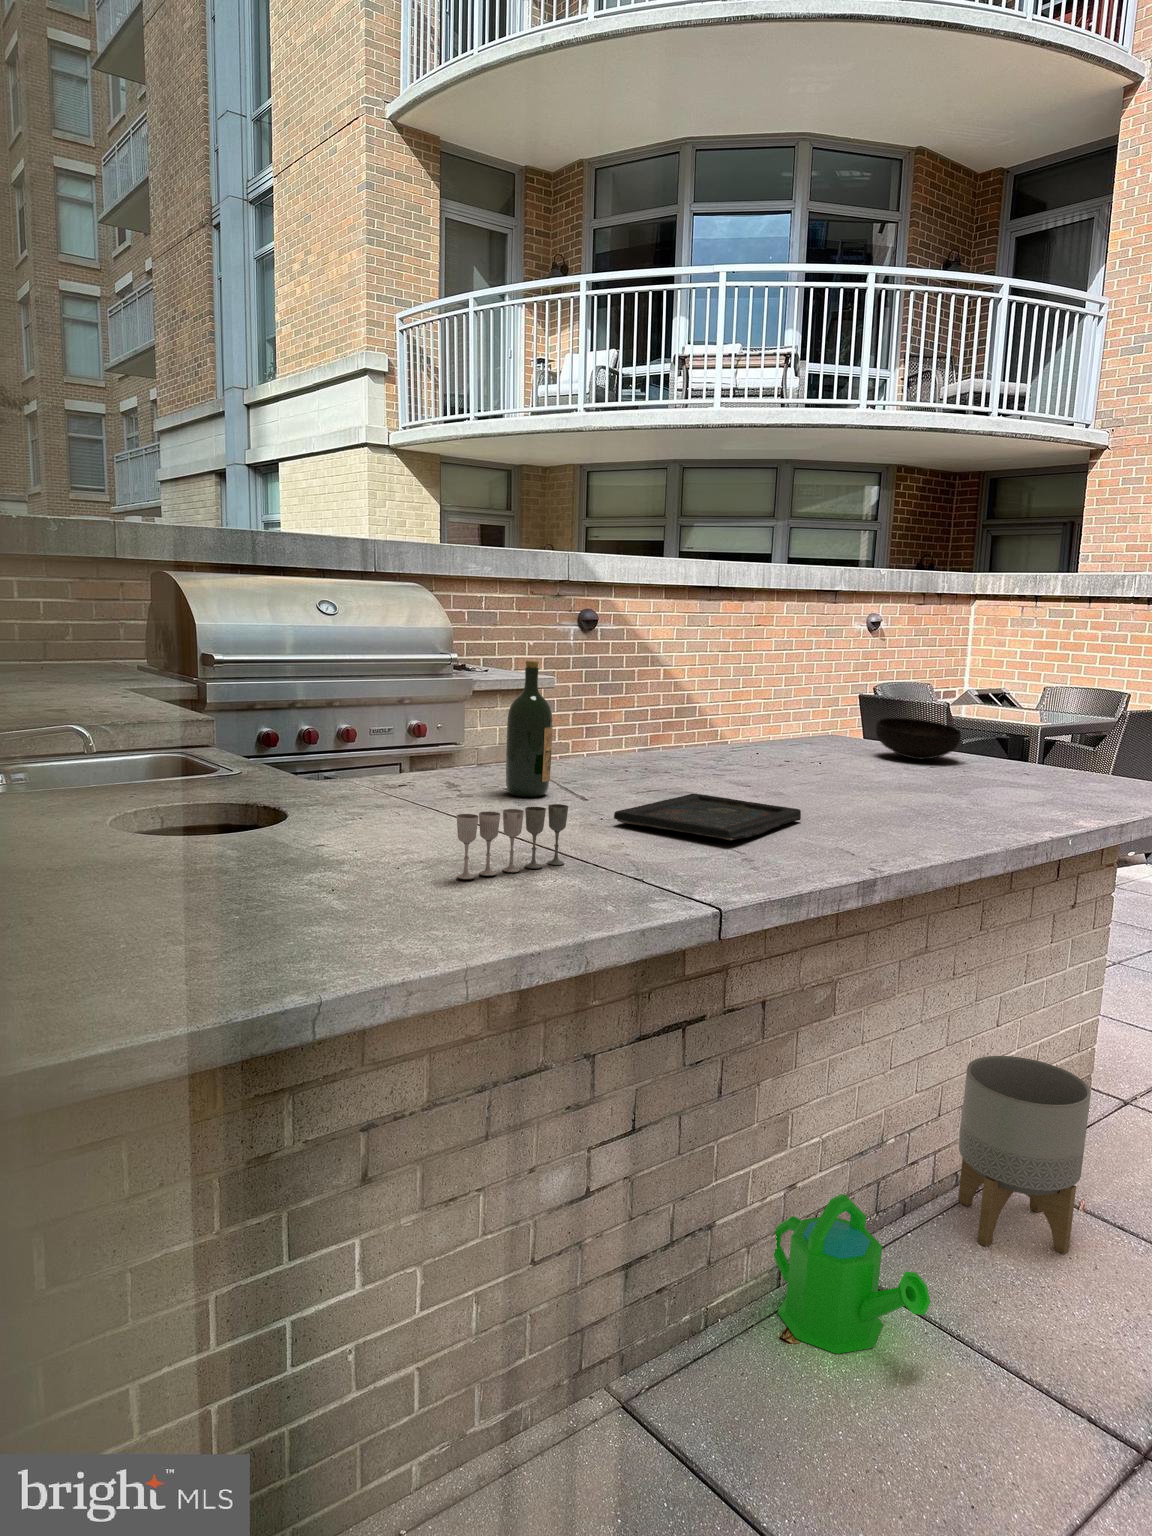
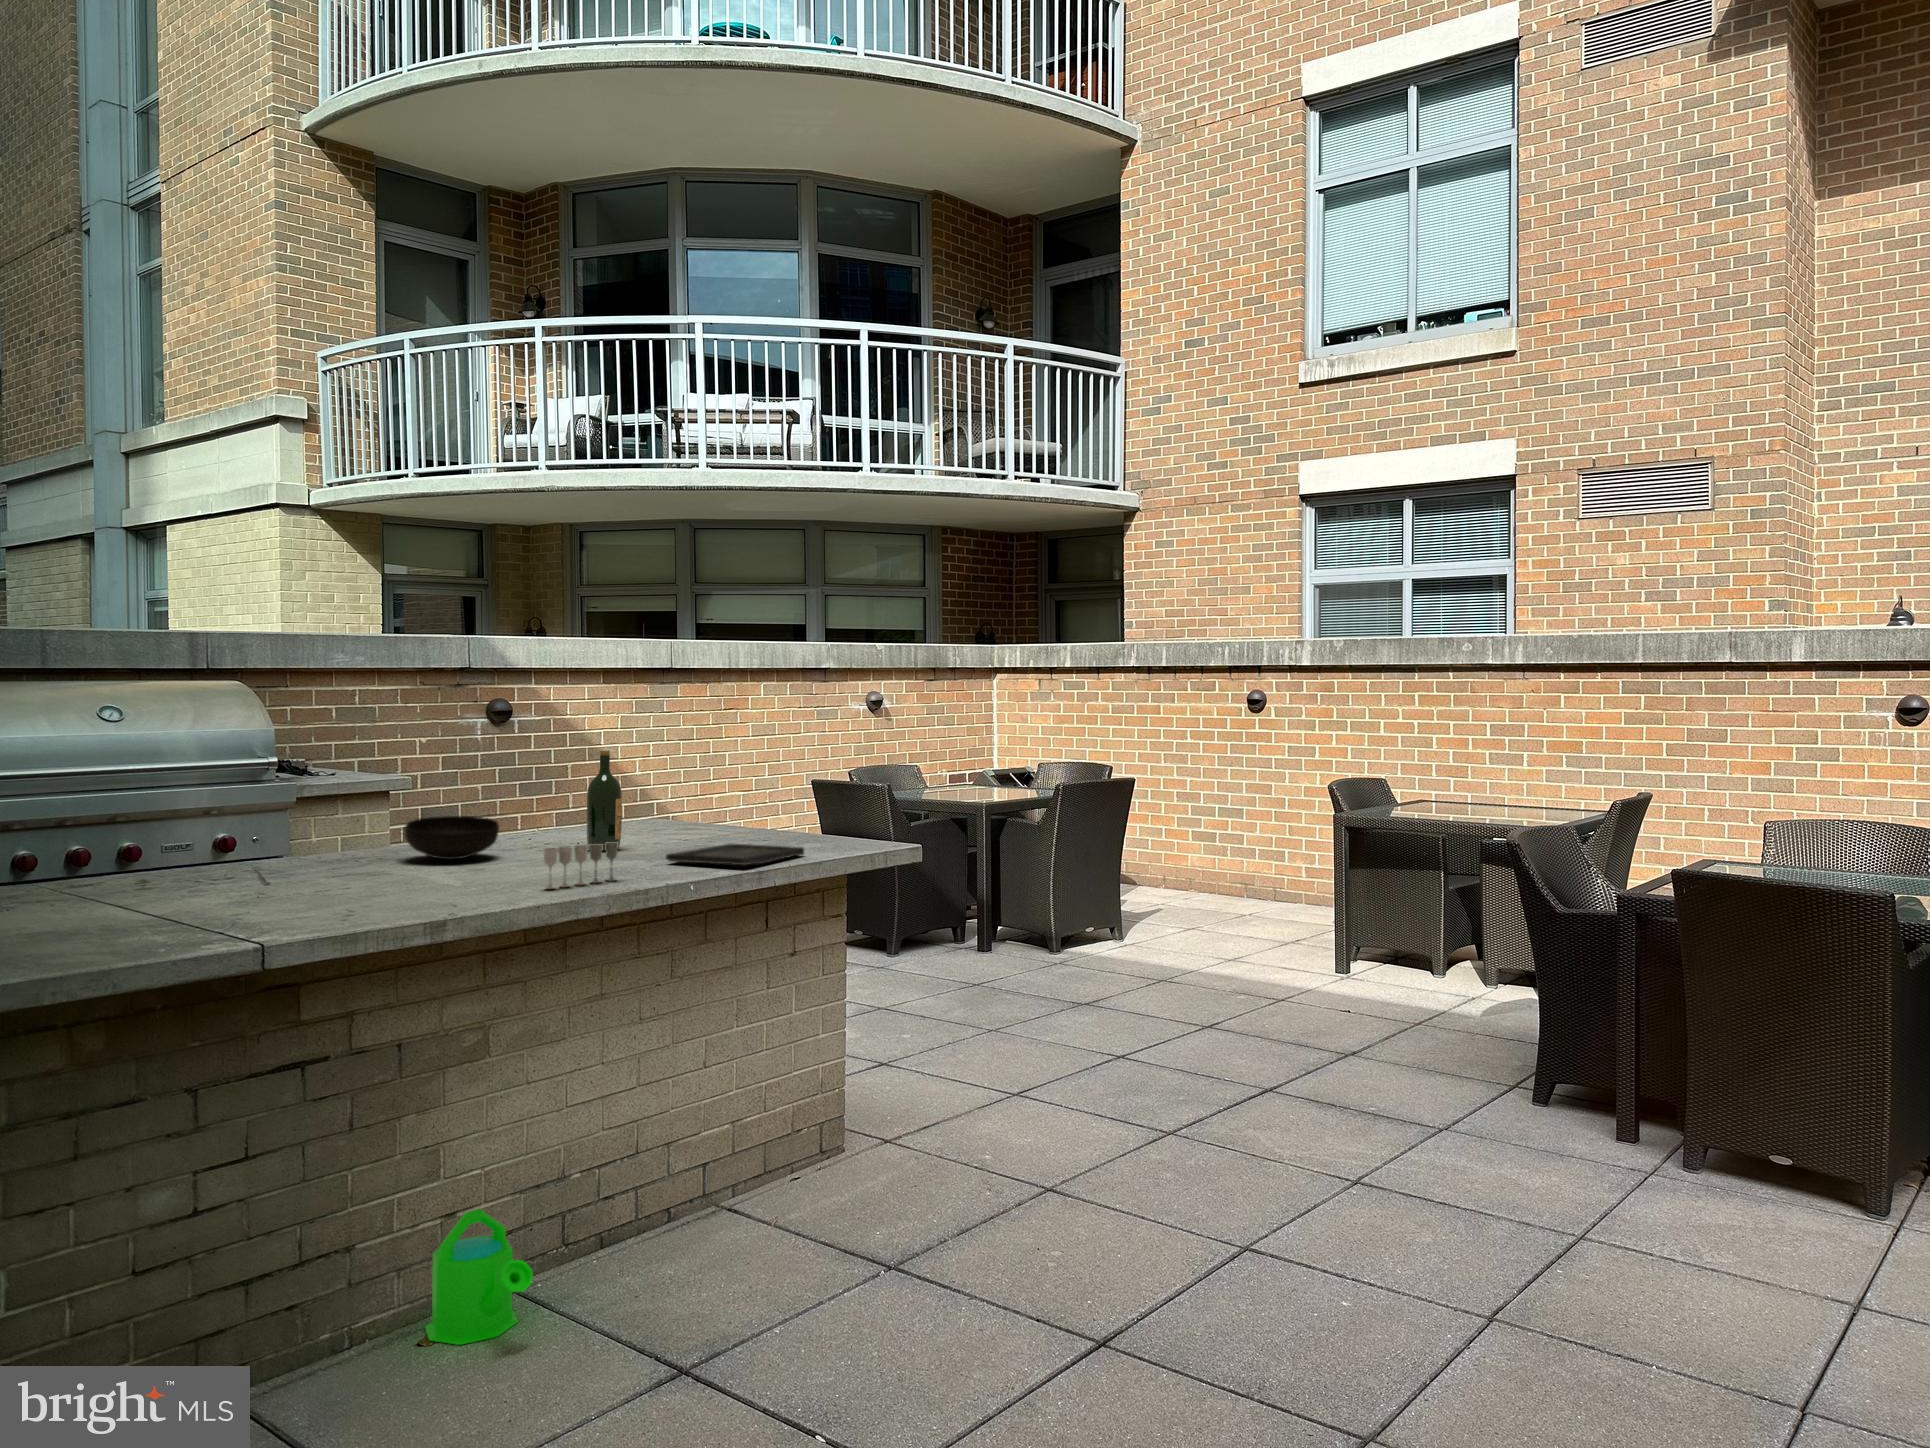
wine bottle: present [506,661,553,797] -> present [587,751,622,851]
bowl: present [876,718,961,759] -> present [405,816,499,860]
tray: present [614,794,801,840] -> present [666,844,804,865]
wine glass: present [457,804,568,879] -> present [544,842,619,889]
planter: present [958,1056,1091,1254] -> none [648,1093,751,1261]

